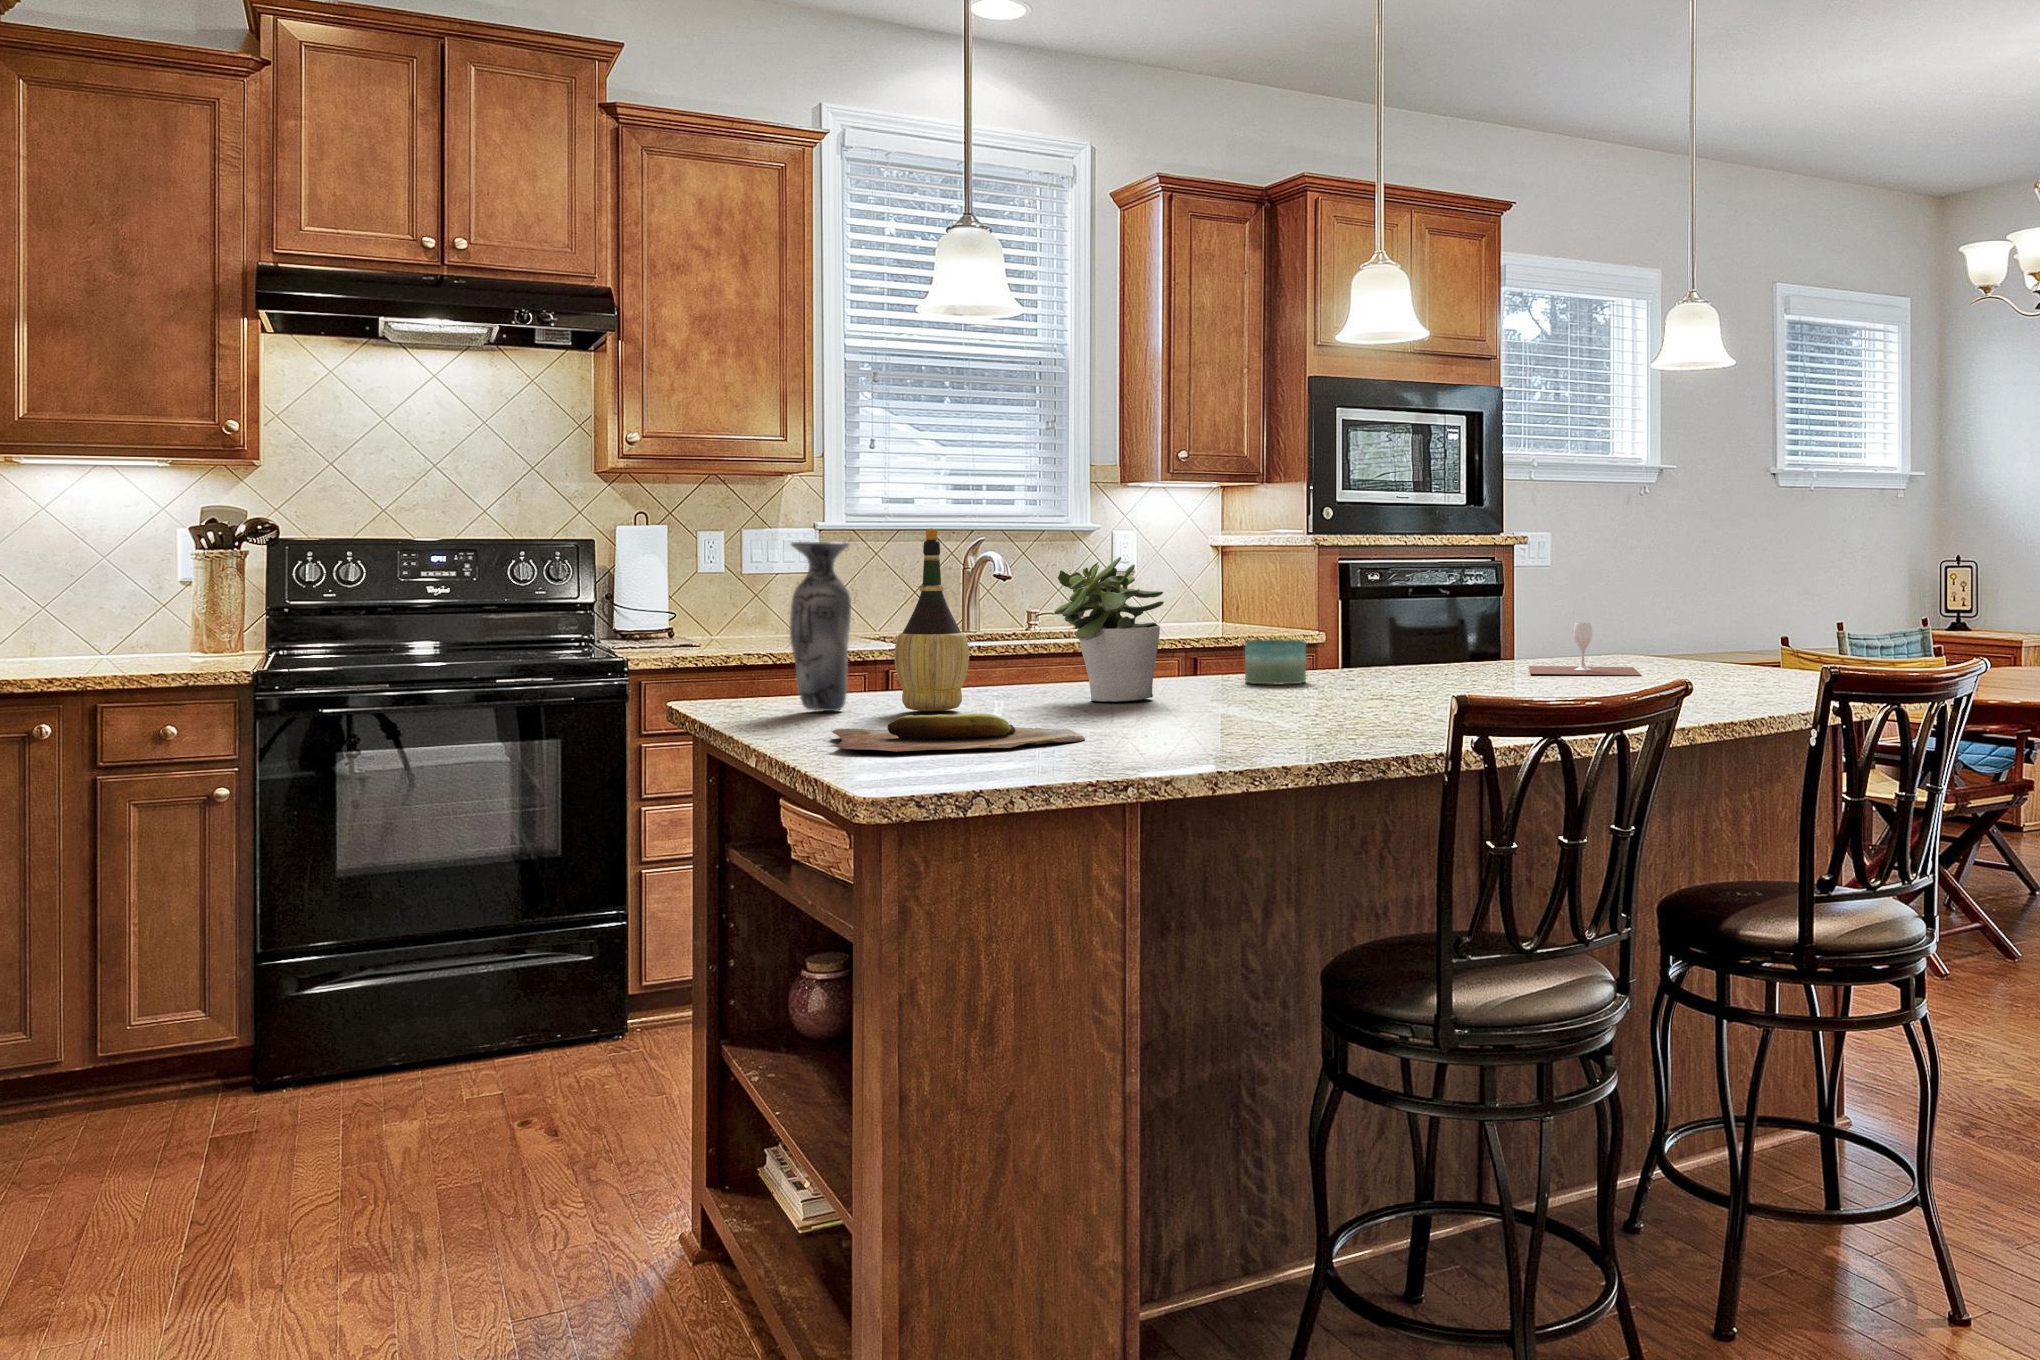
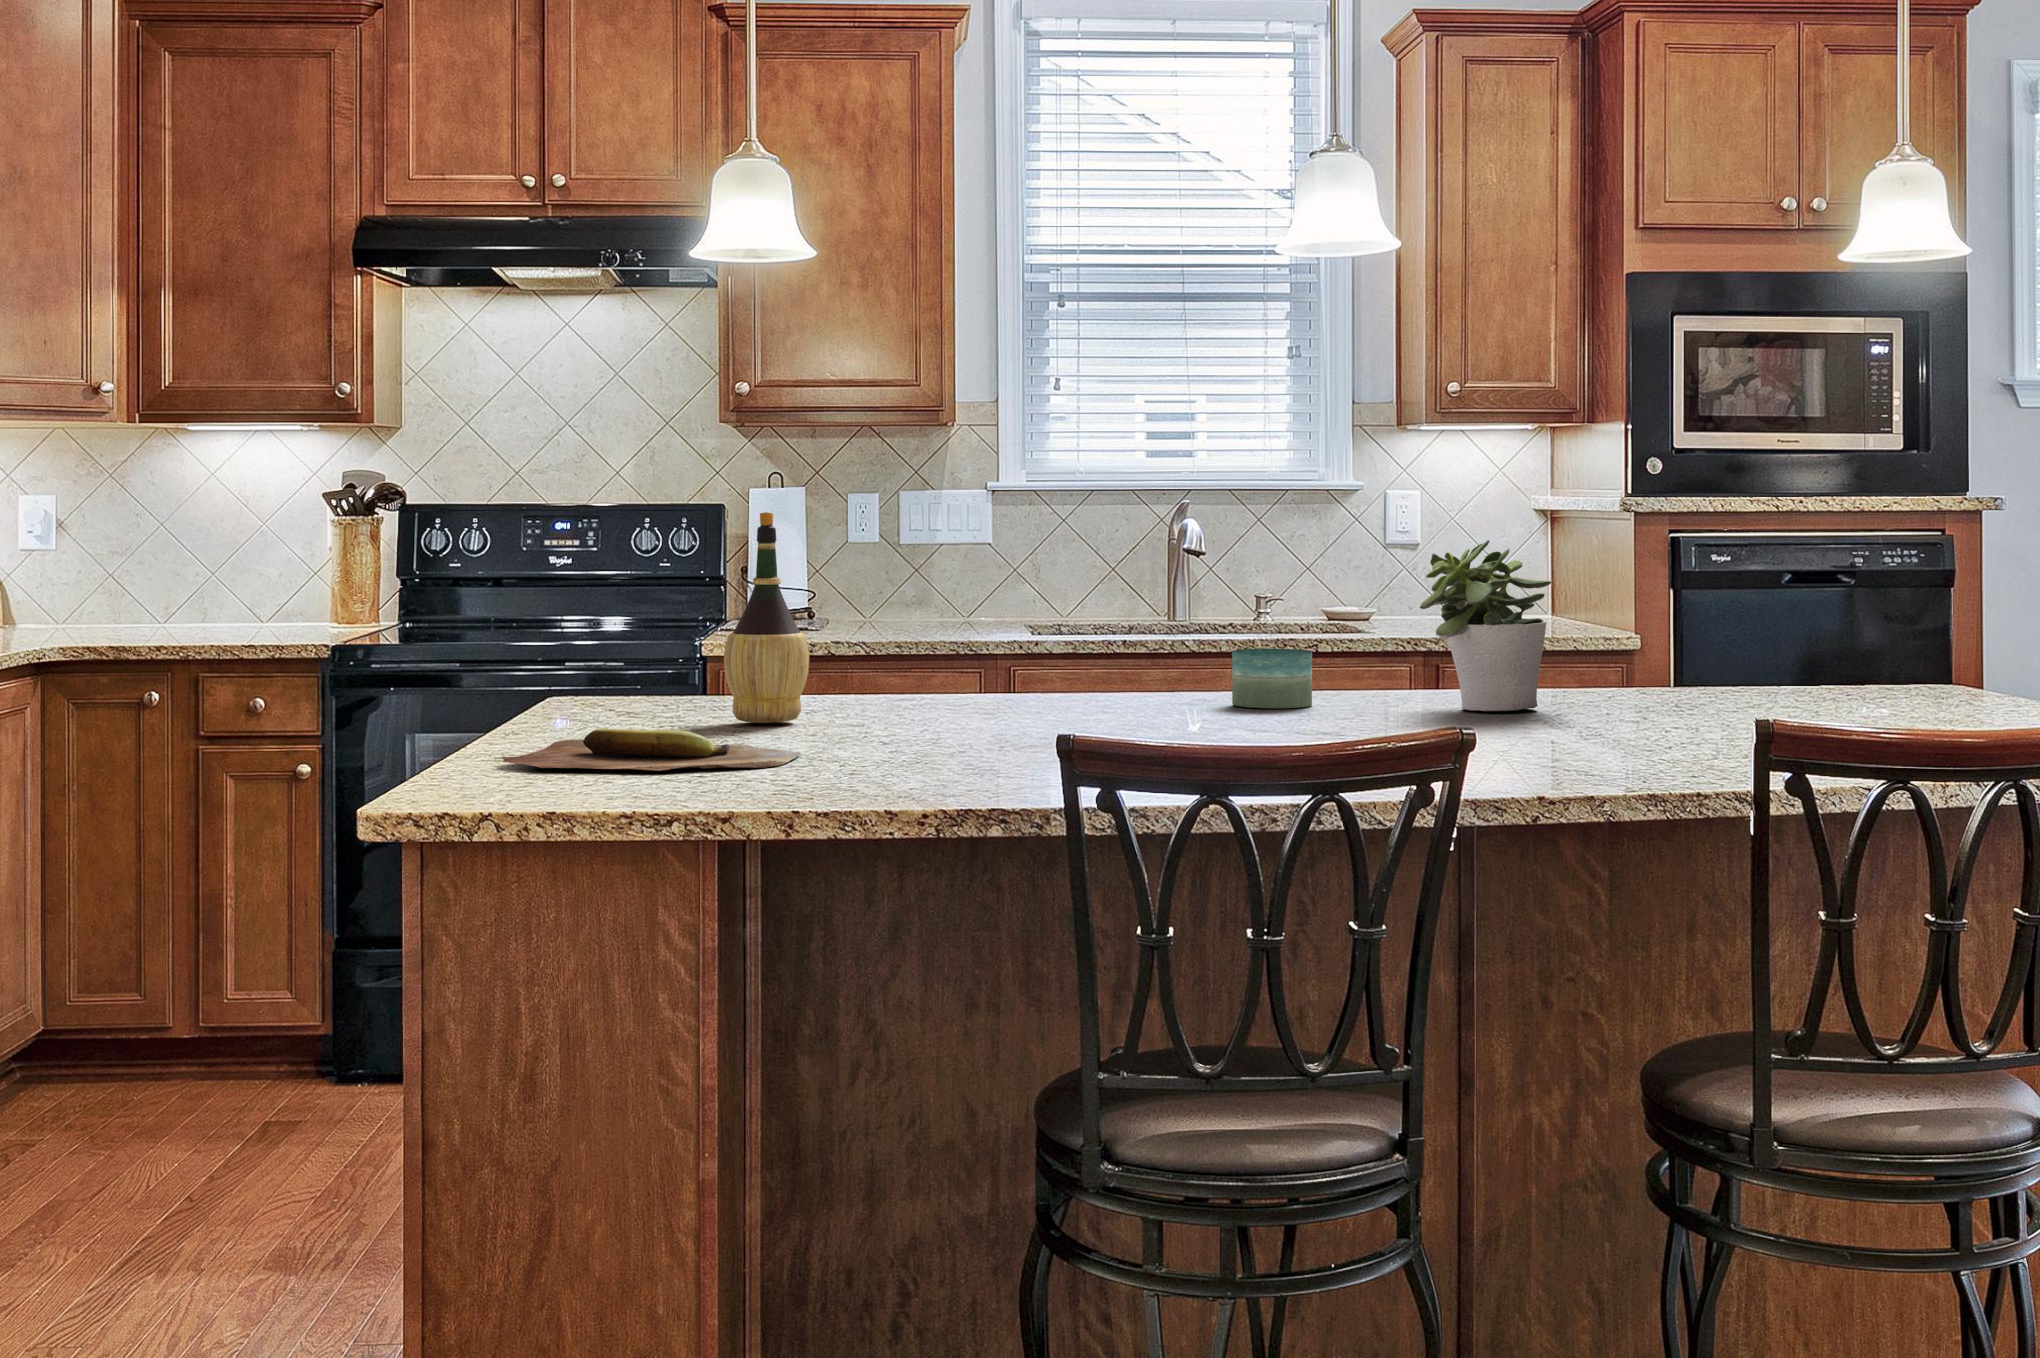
vase: present [790,542,851,711] -> none [631,526,698,718]
potted plant: present [1054,557,1164,702] -> present [1420,540,1551,711]
wine glass: present [1529,623,1641,675] -> none [1636,638,1834,717]

